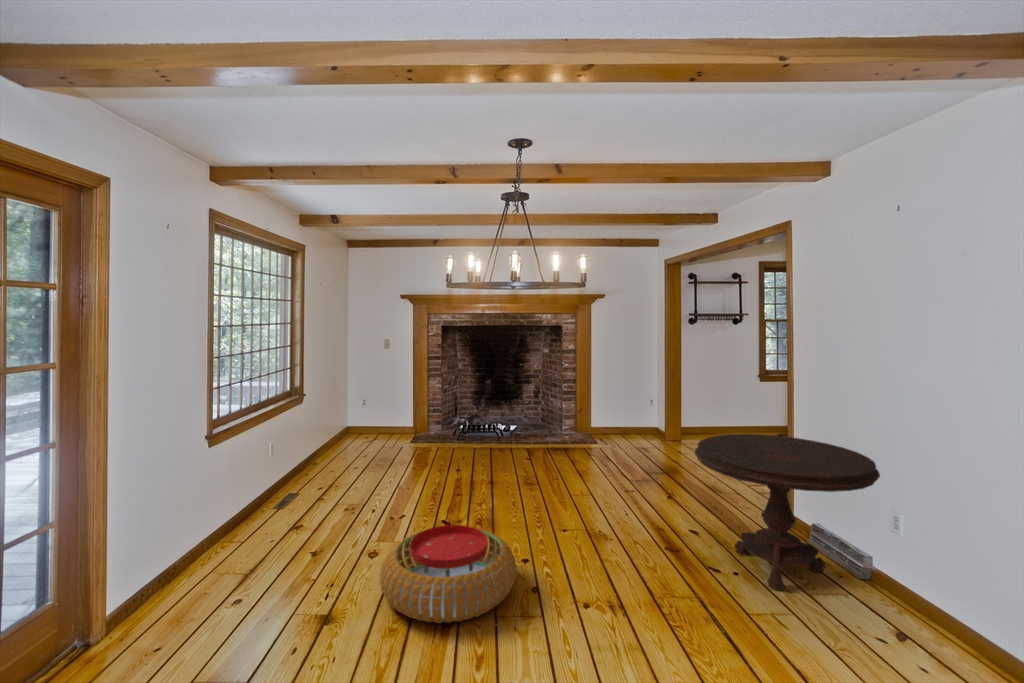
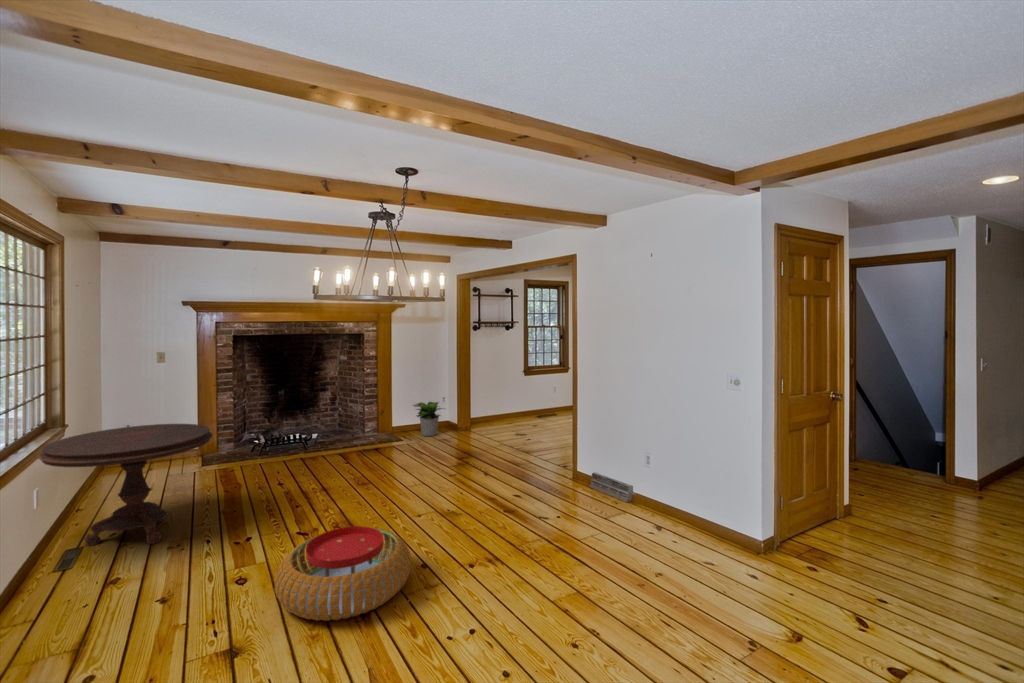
potted plant: none [608,403,650,442] -> present [414,402,442,436]
side table: present [695,434,880,591] -> present [38,424,213,546]

